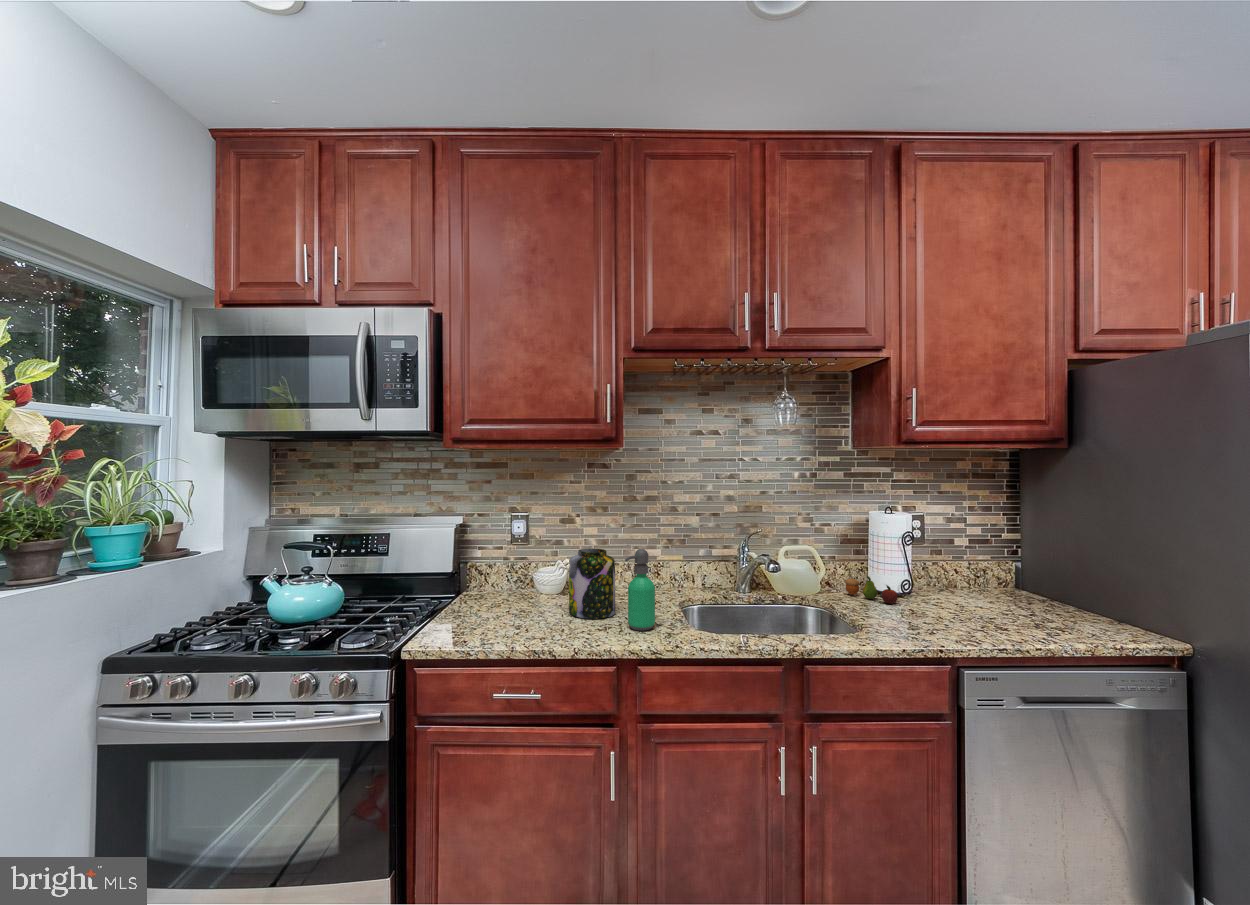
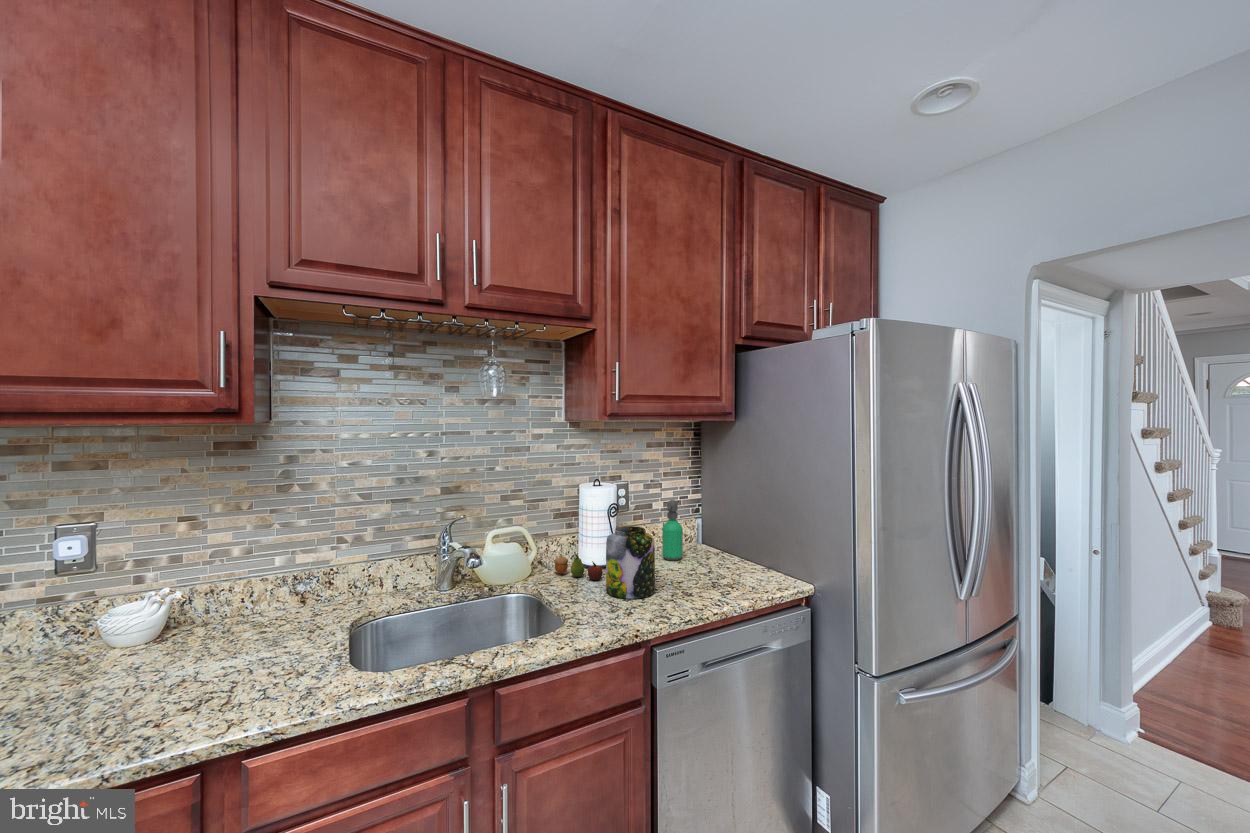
jar: present [569,548,615,619] -> present [606,526,655,599]
soap dispenser: present [625,549,655,631] -> present [662,500,683,561]

